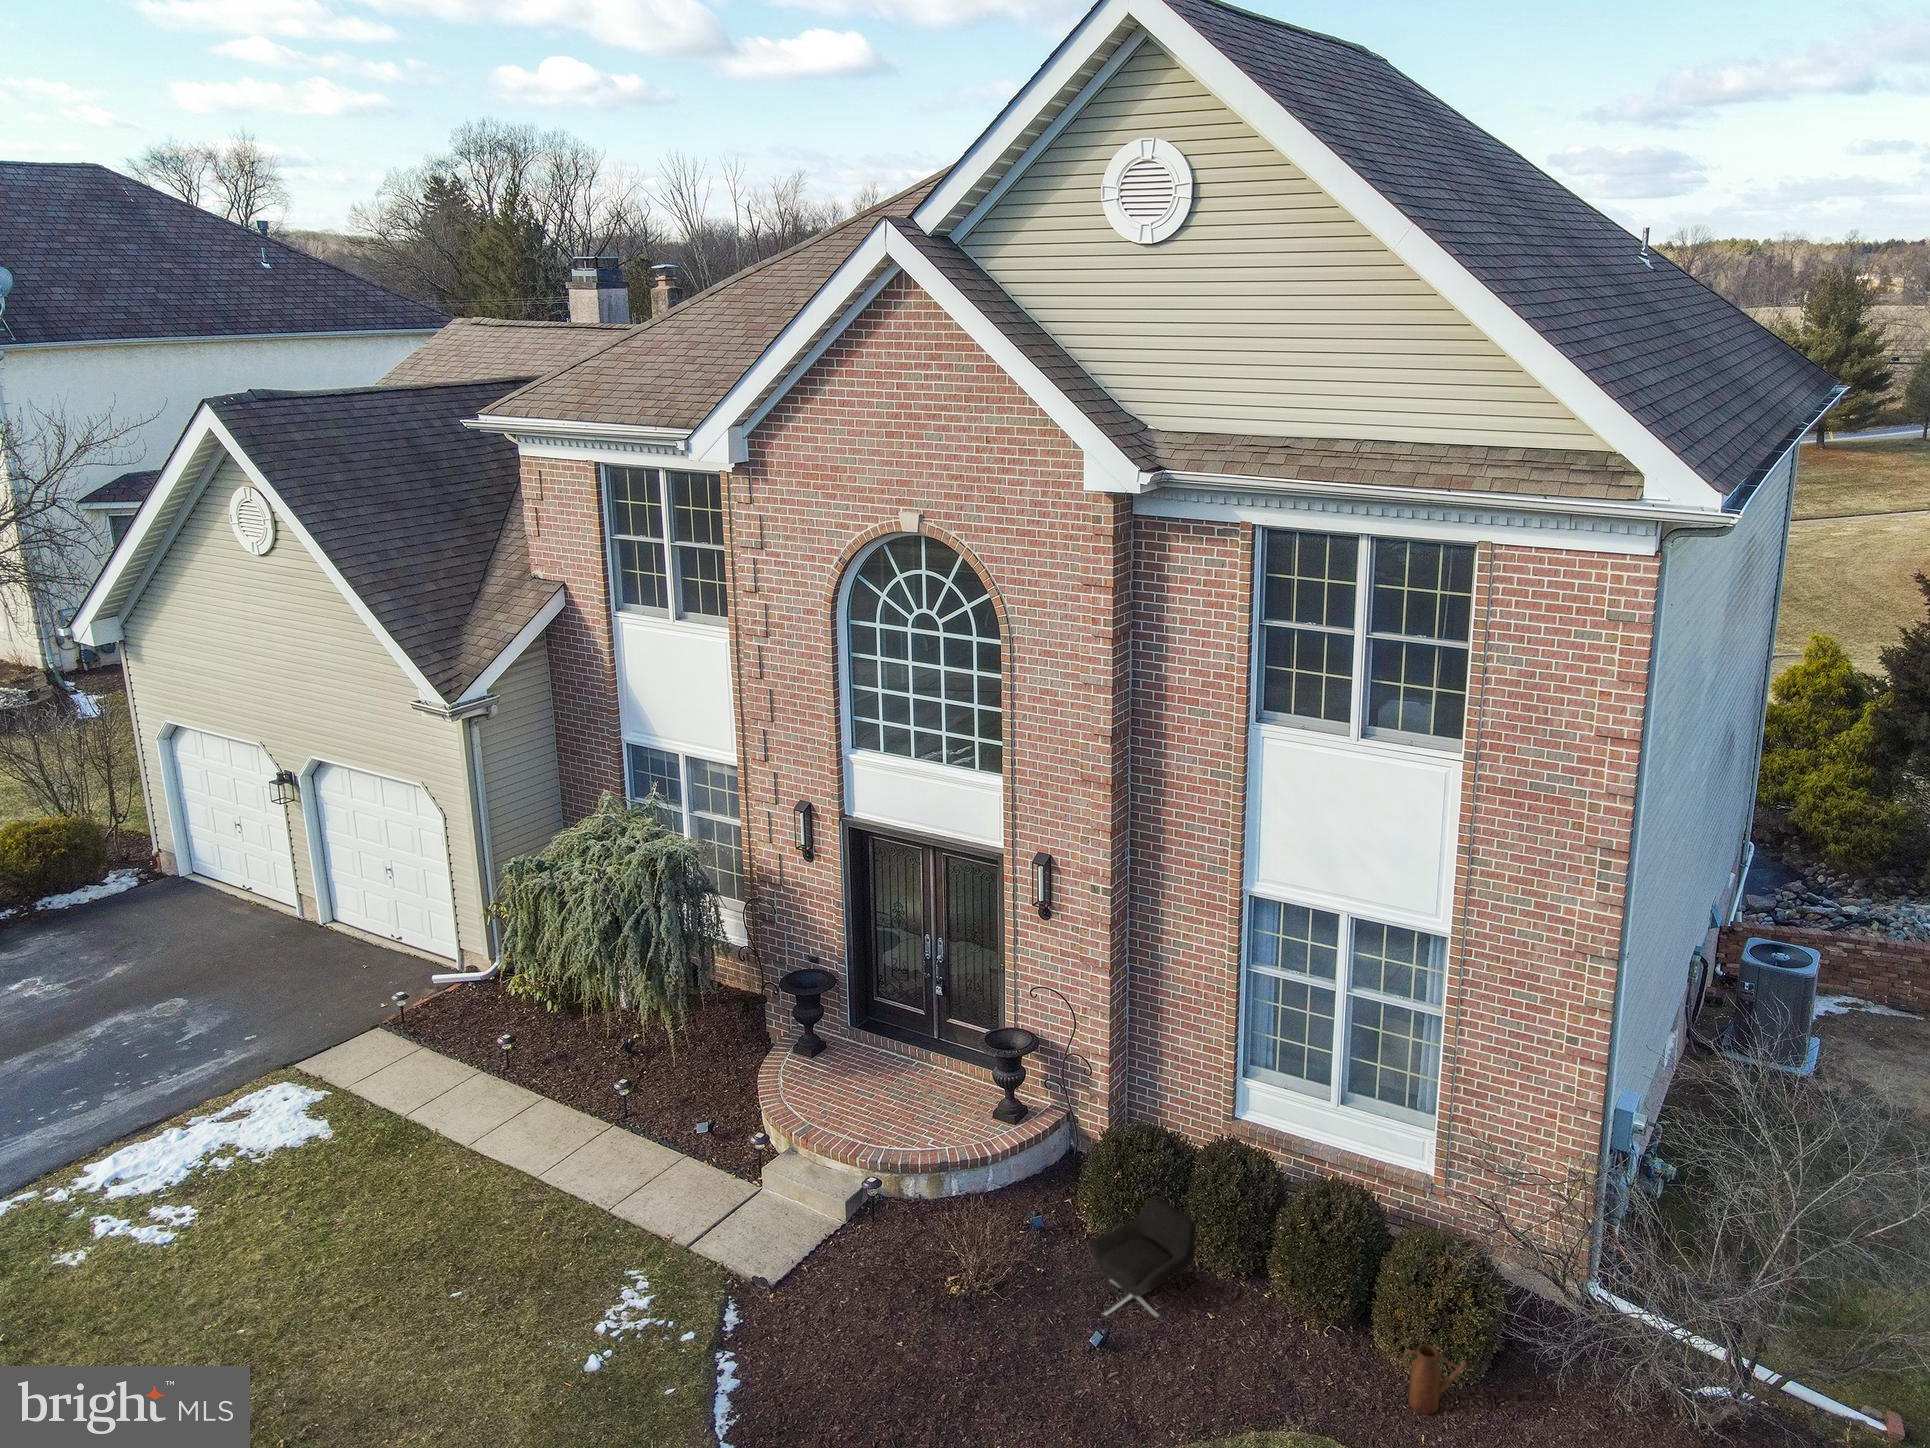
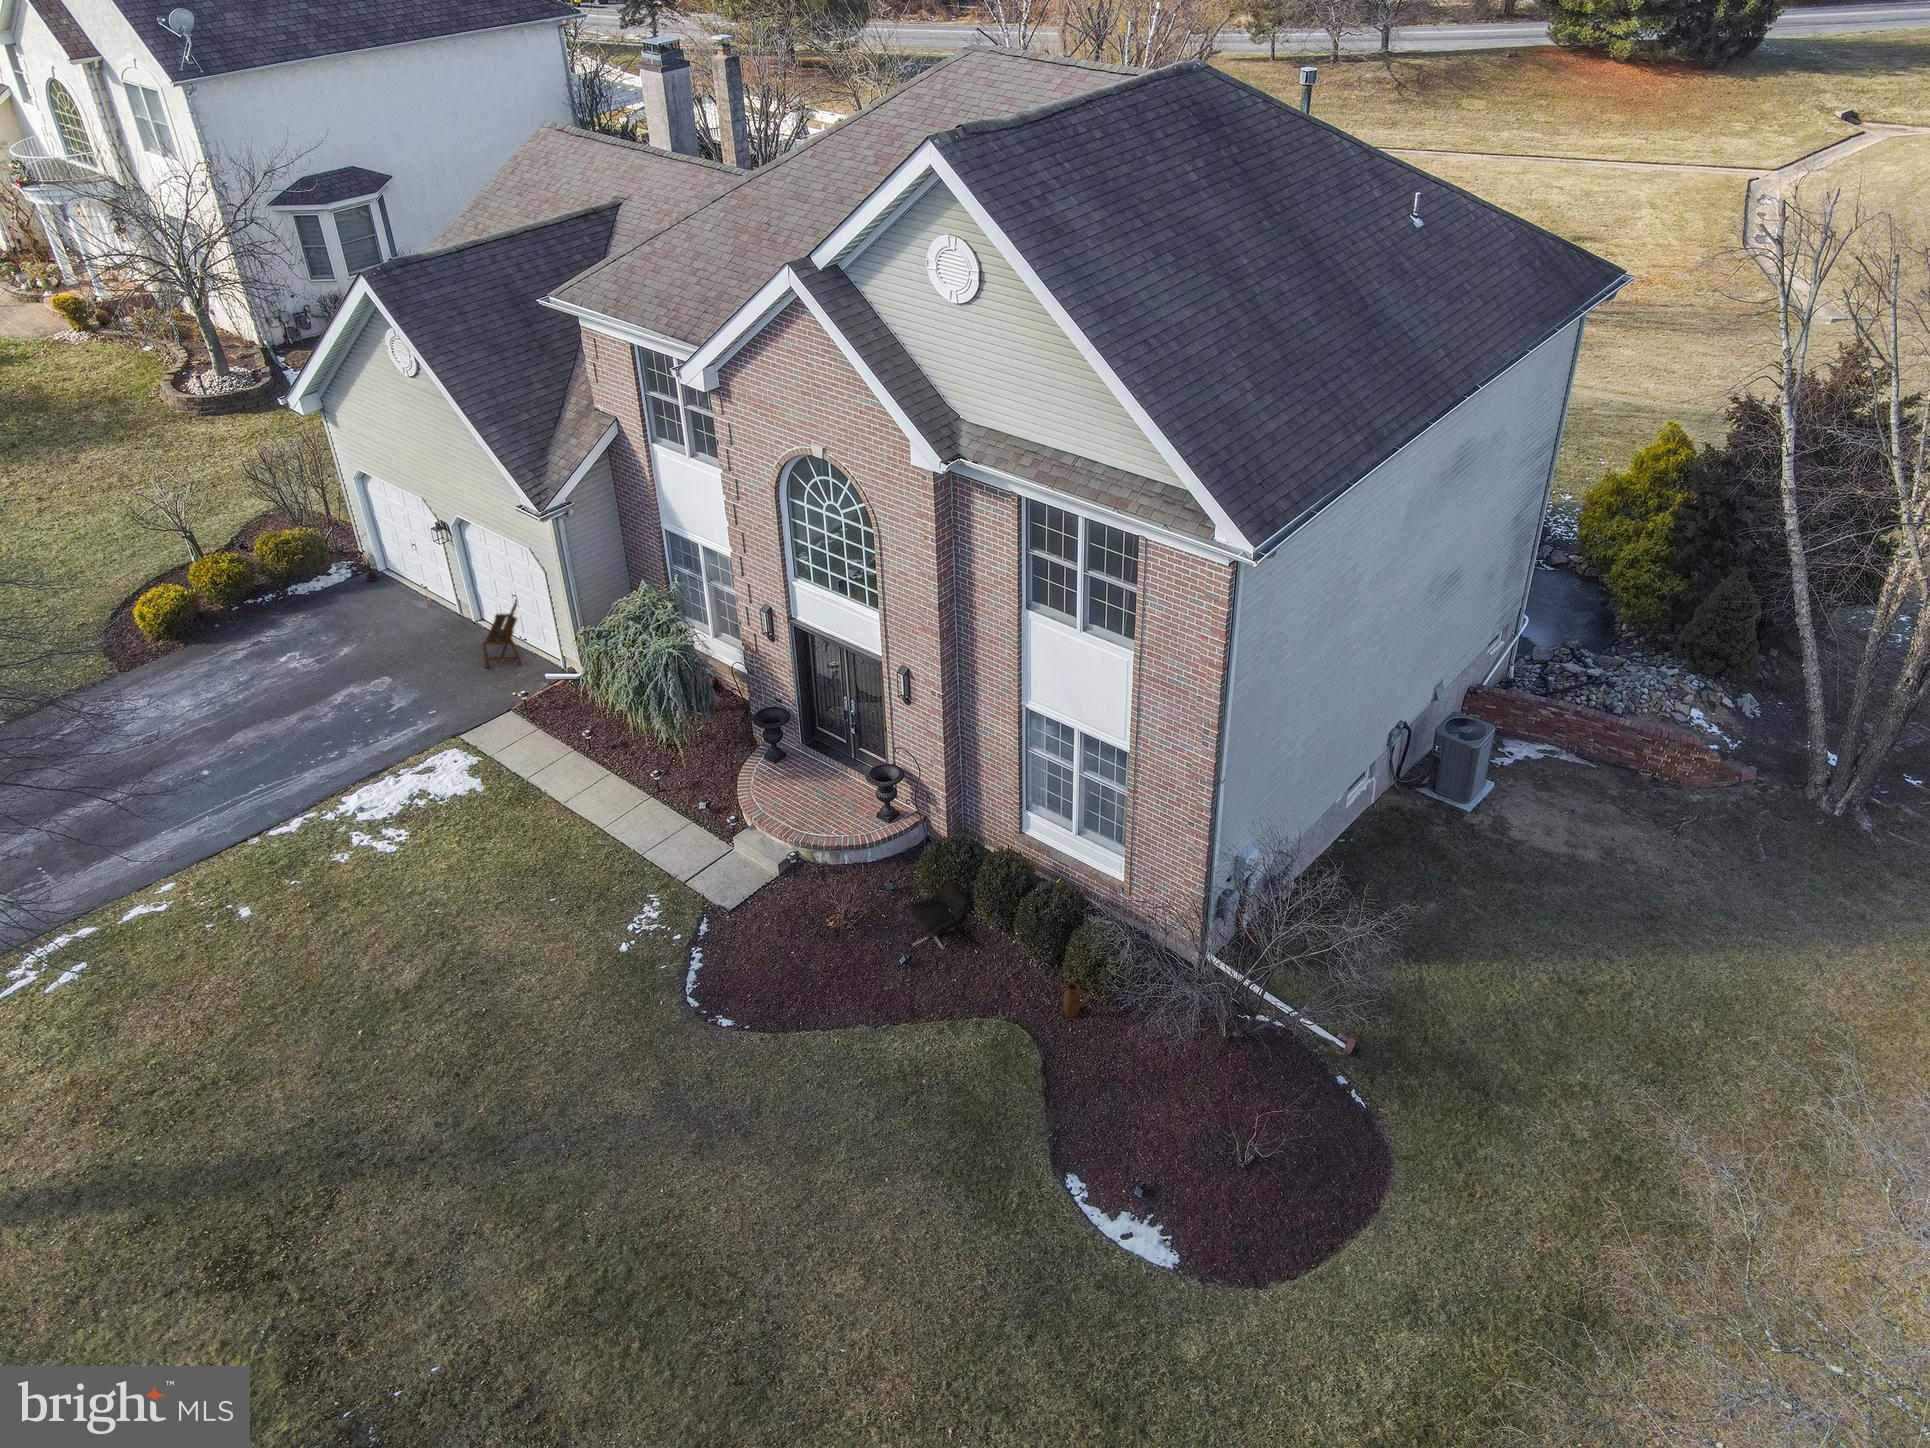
decorative plant: none [144,847,188,886] -> present [361,558,377,581]
bench: none [336,868,407,975] -> present [483,600,521,668]

